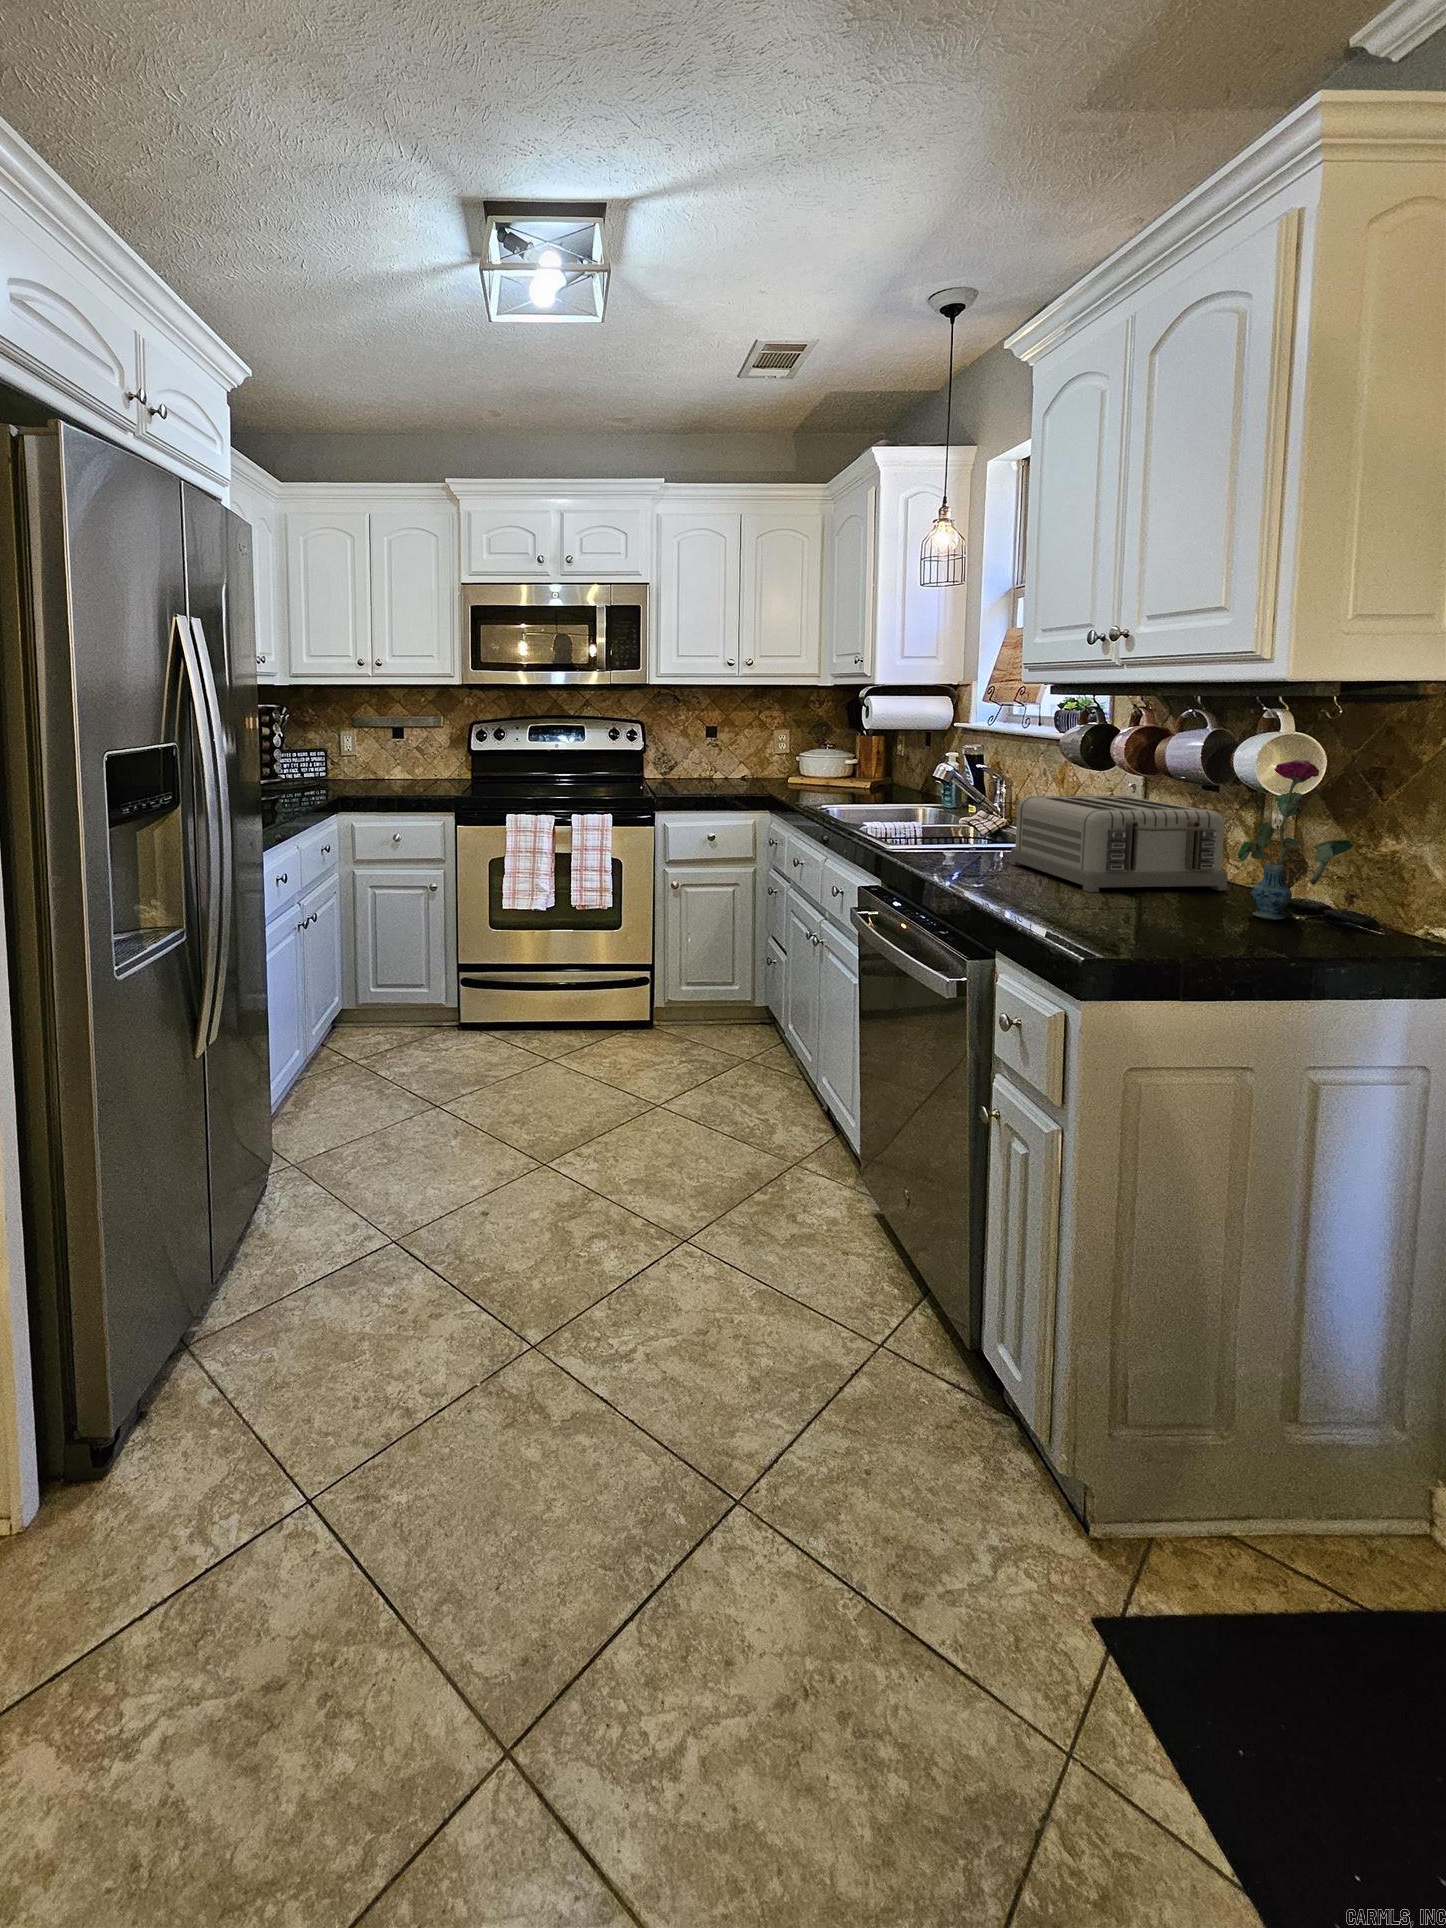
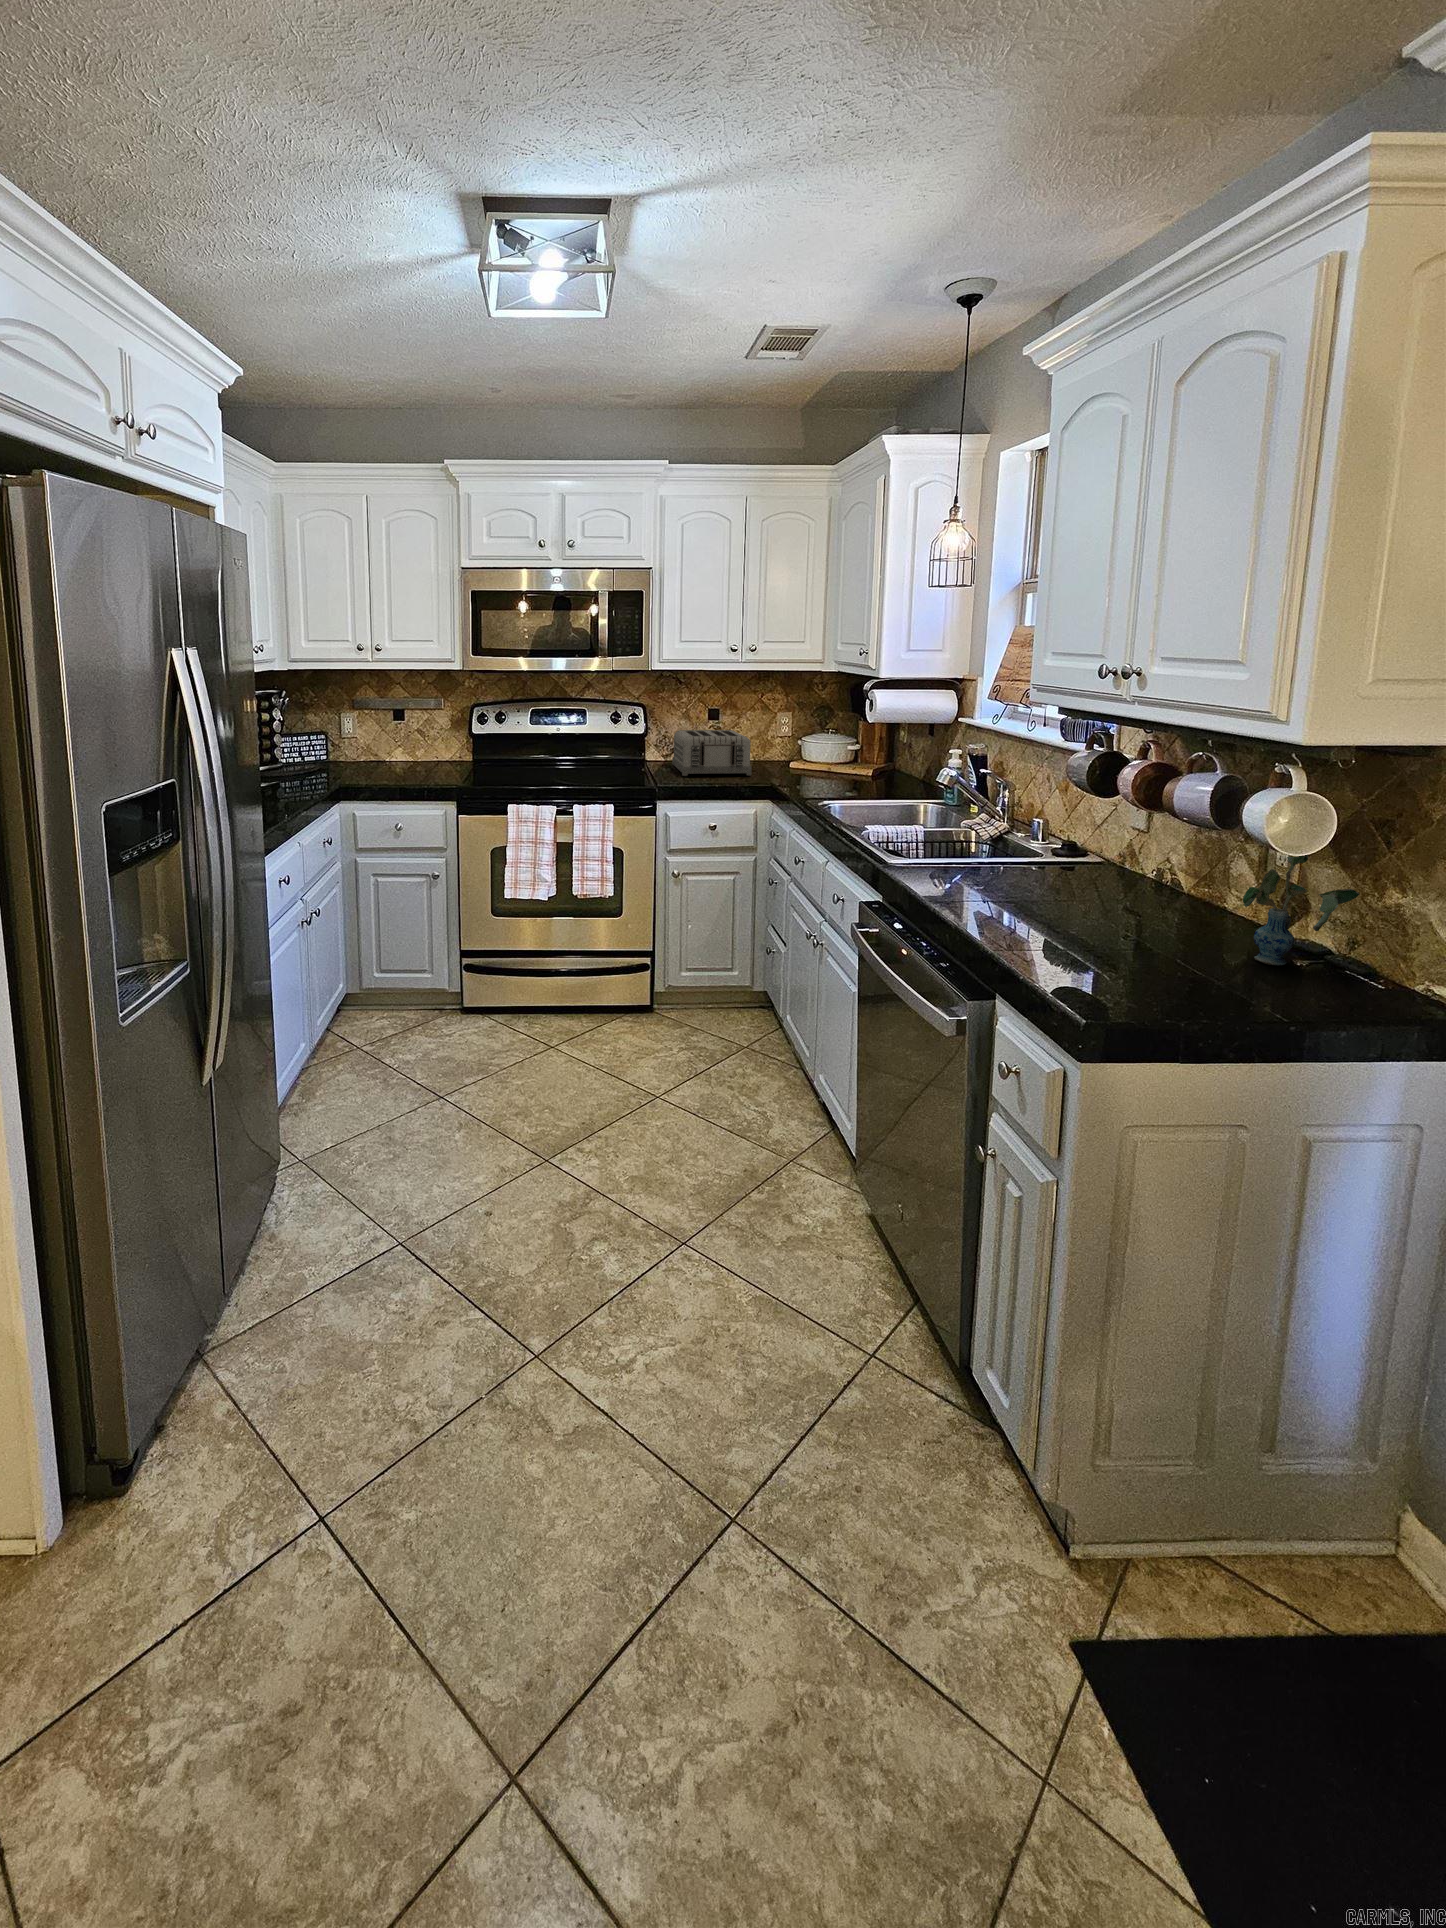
toaster: present [1010,796,1228,892] -> present [672,730,752,776]

